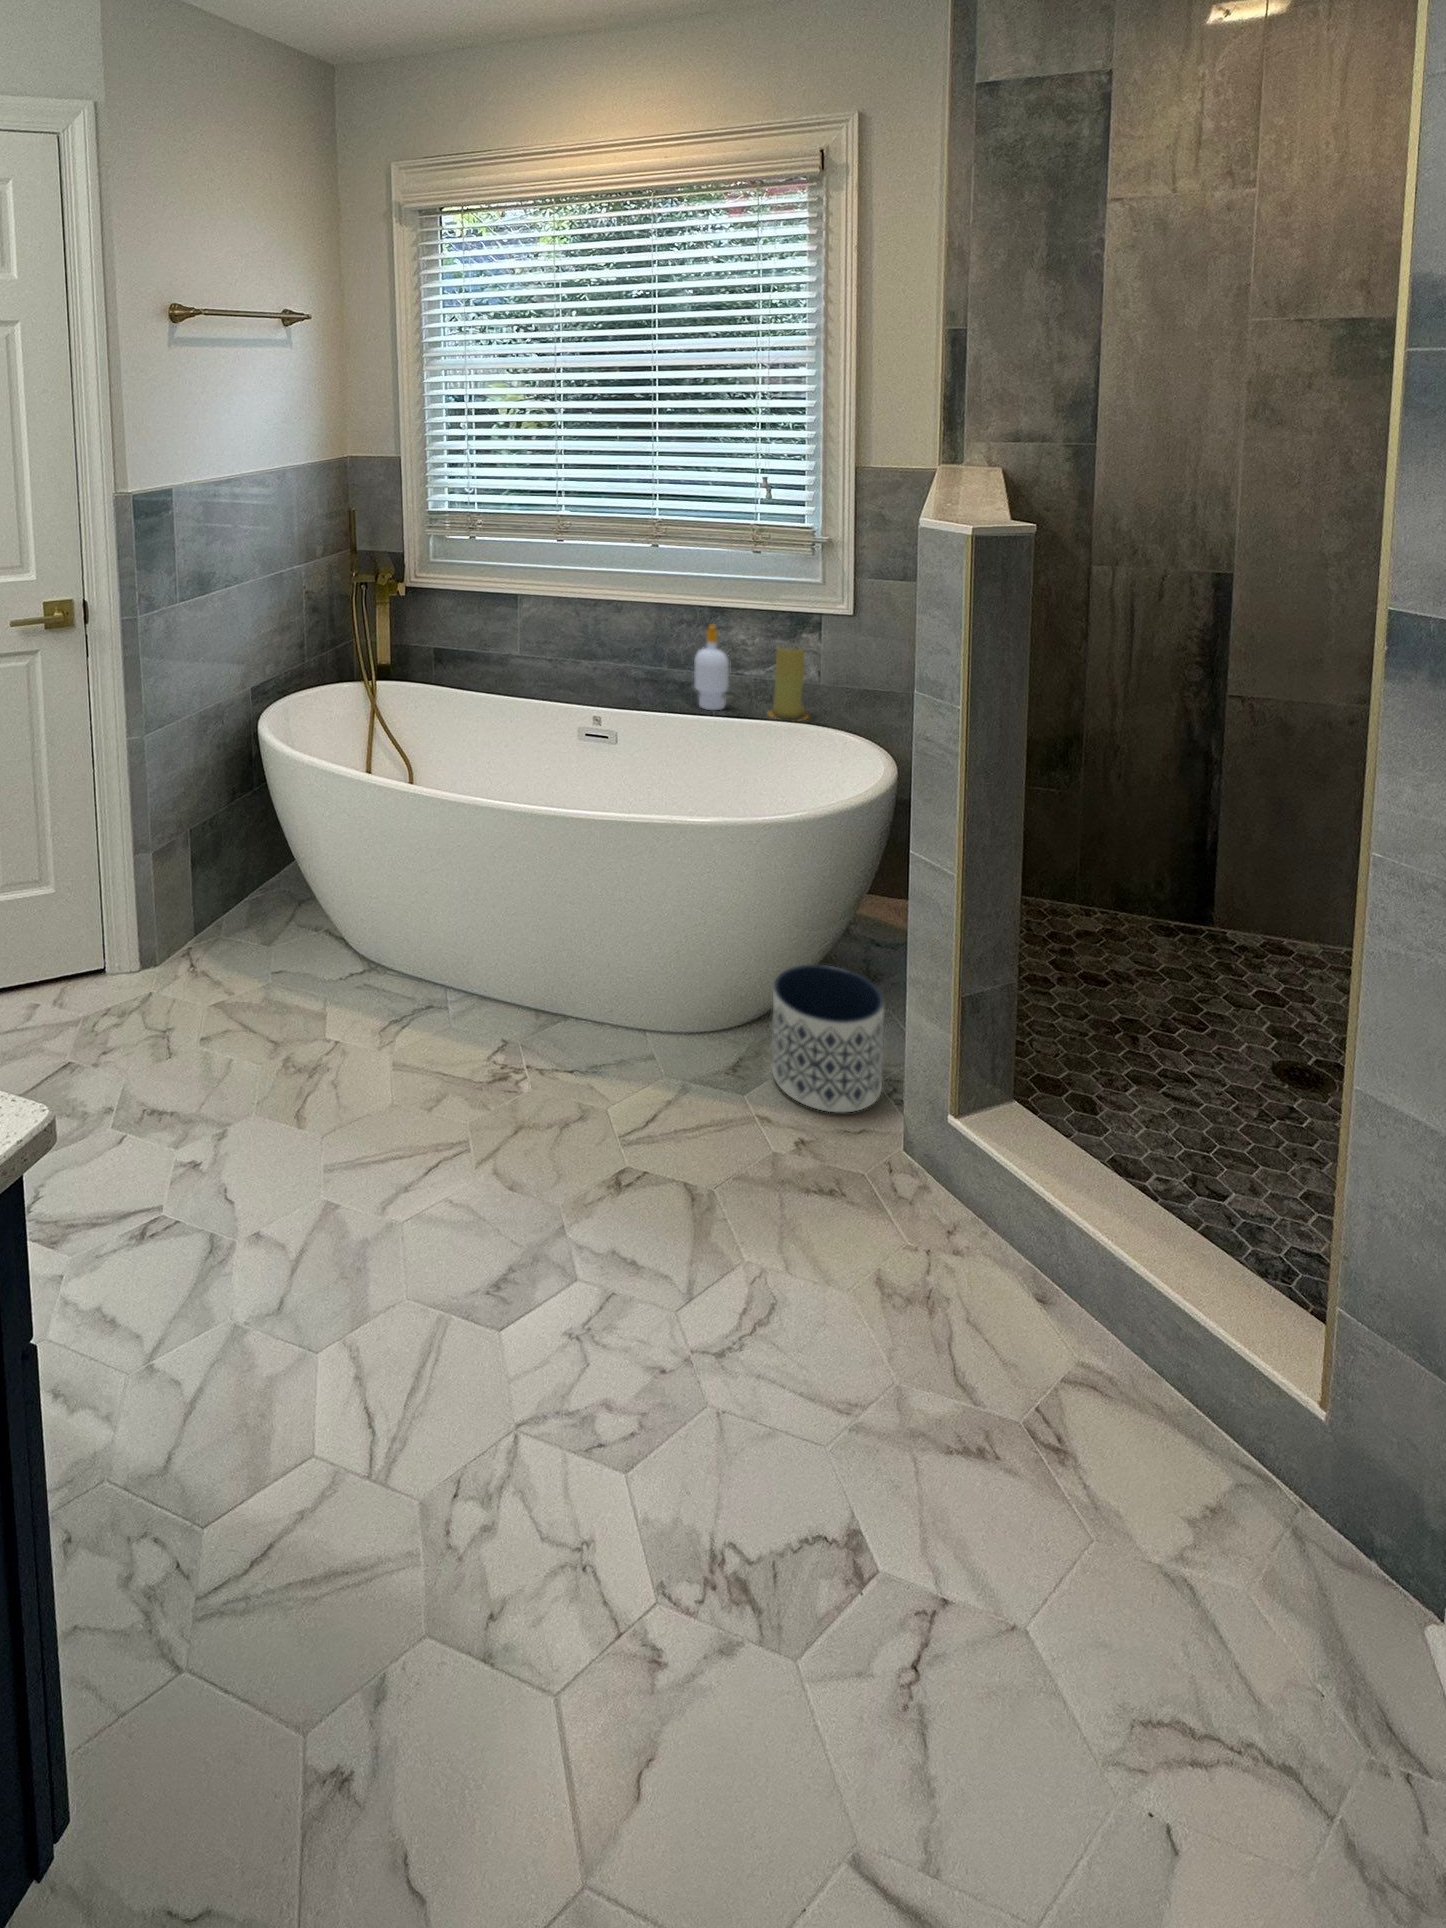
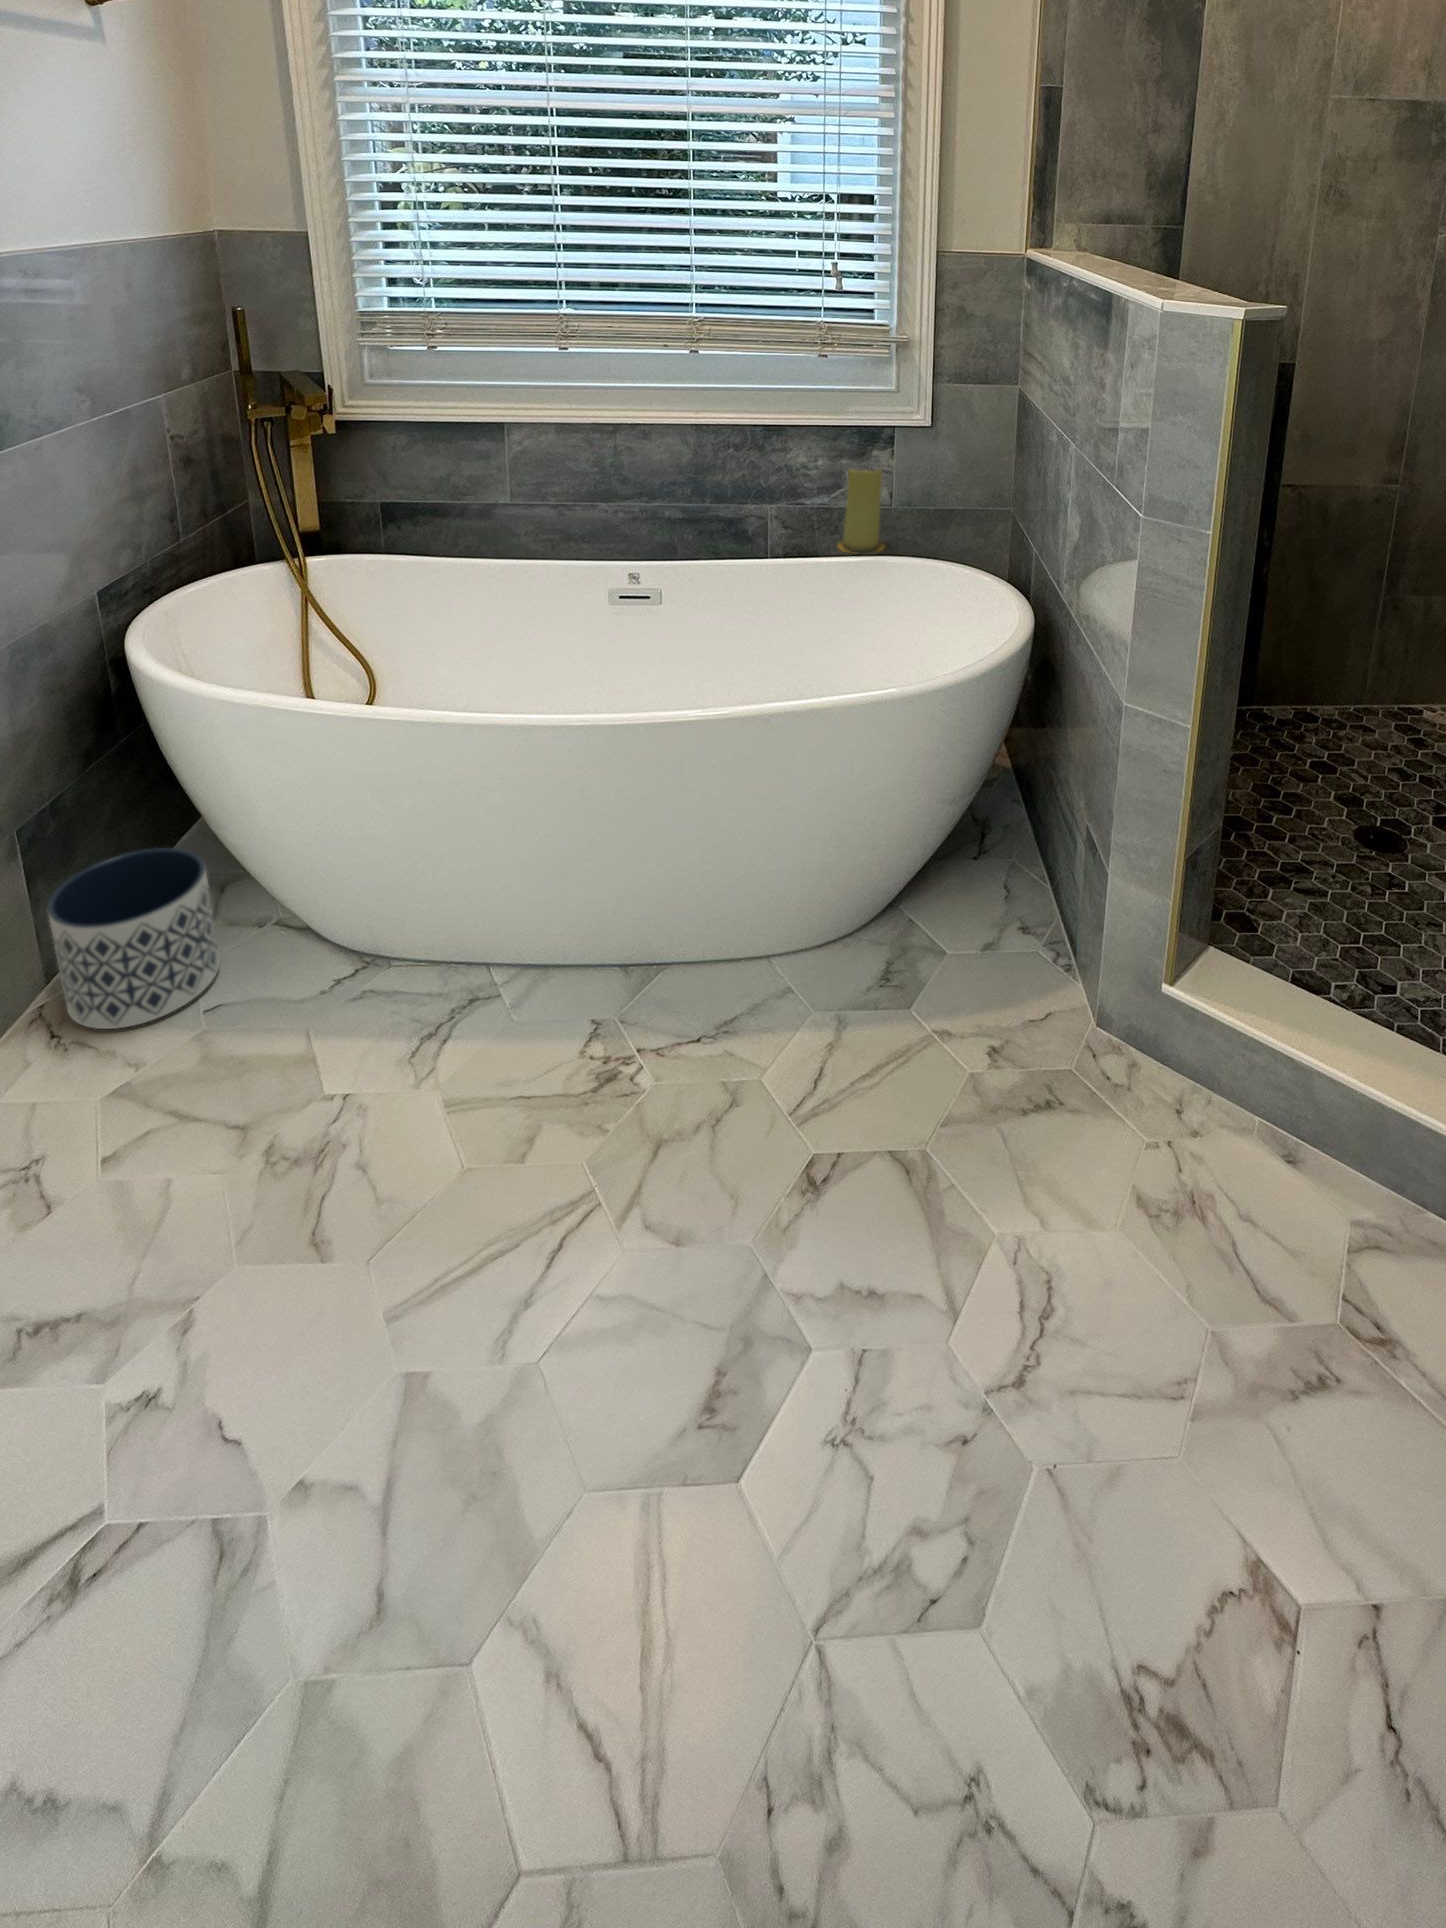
soap bottle: present [695,626,731,710] -> none [750,448,793,551]
planter: present [772,965,884,1113] -> present [48,848,220,1029]

